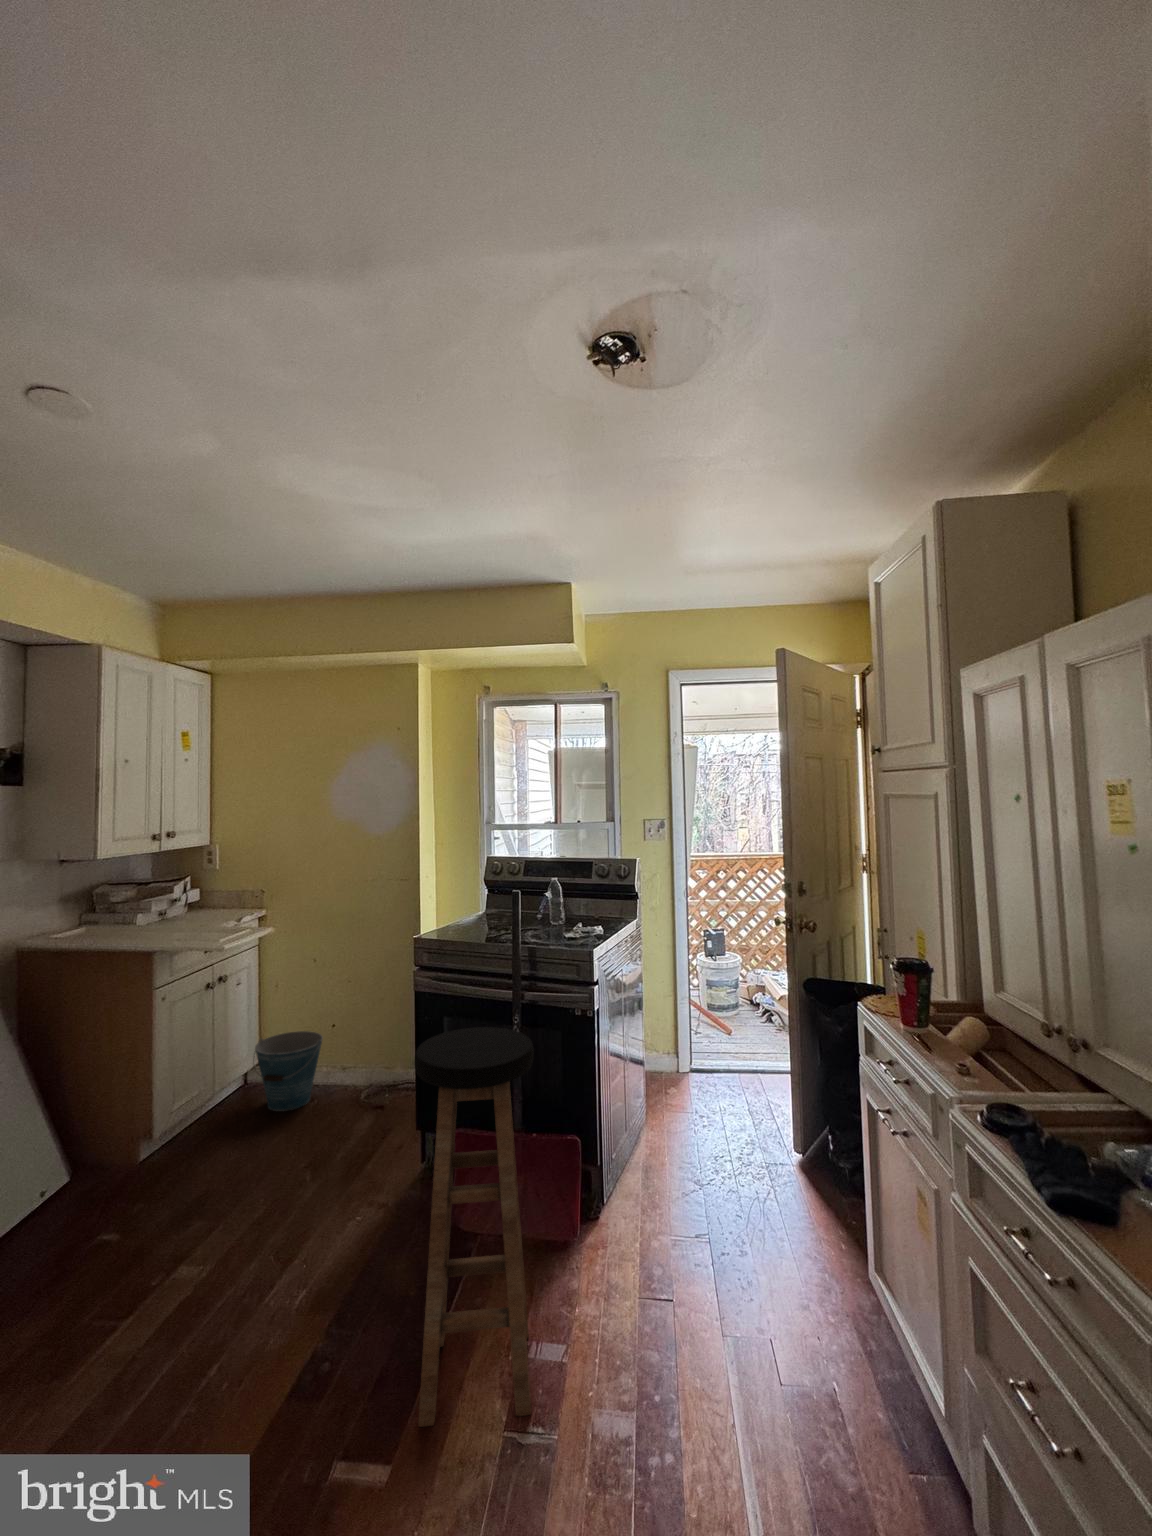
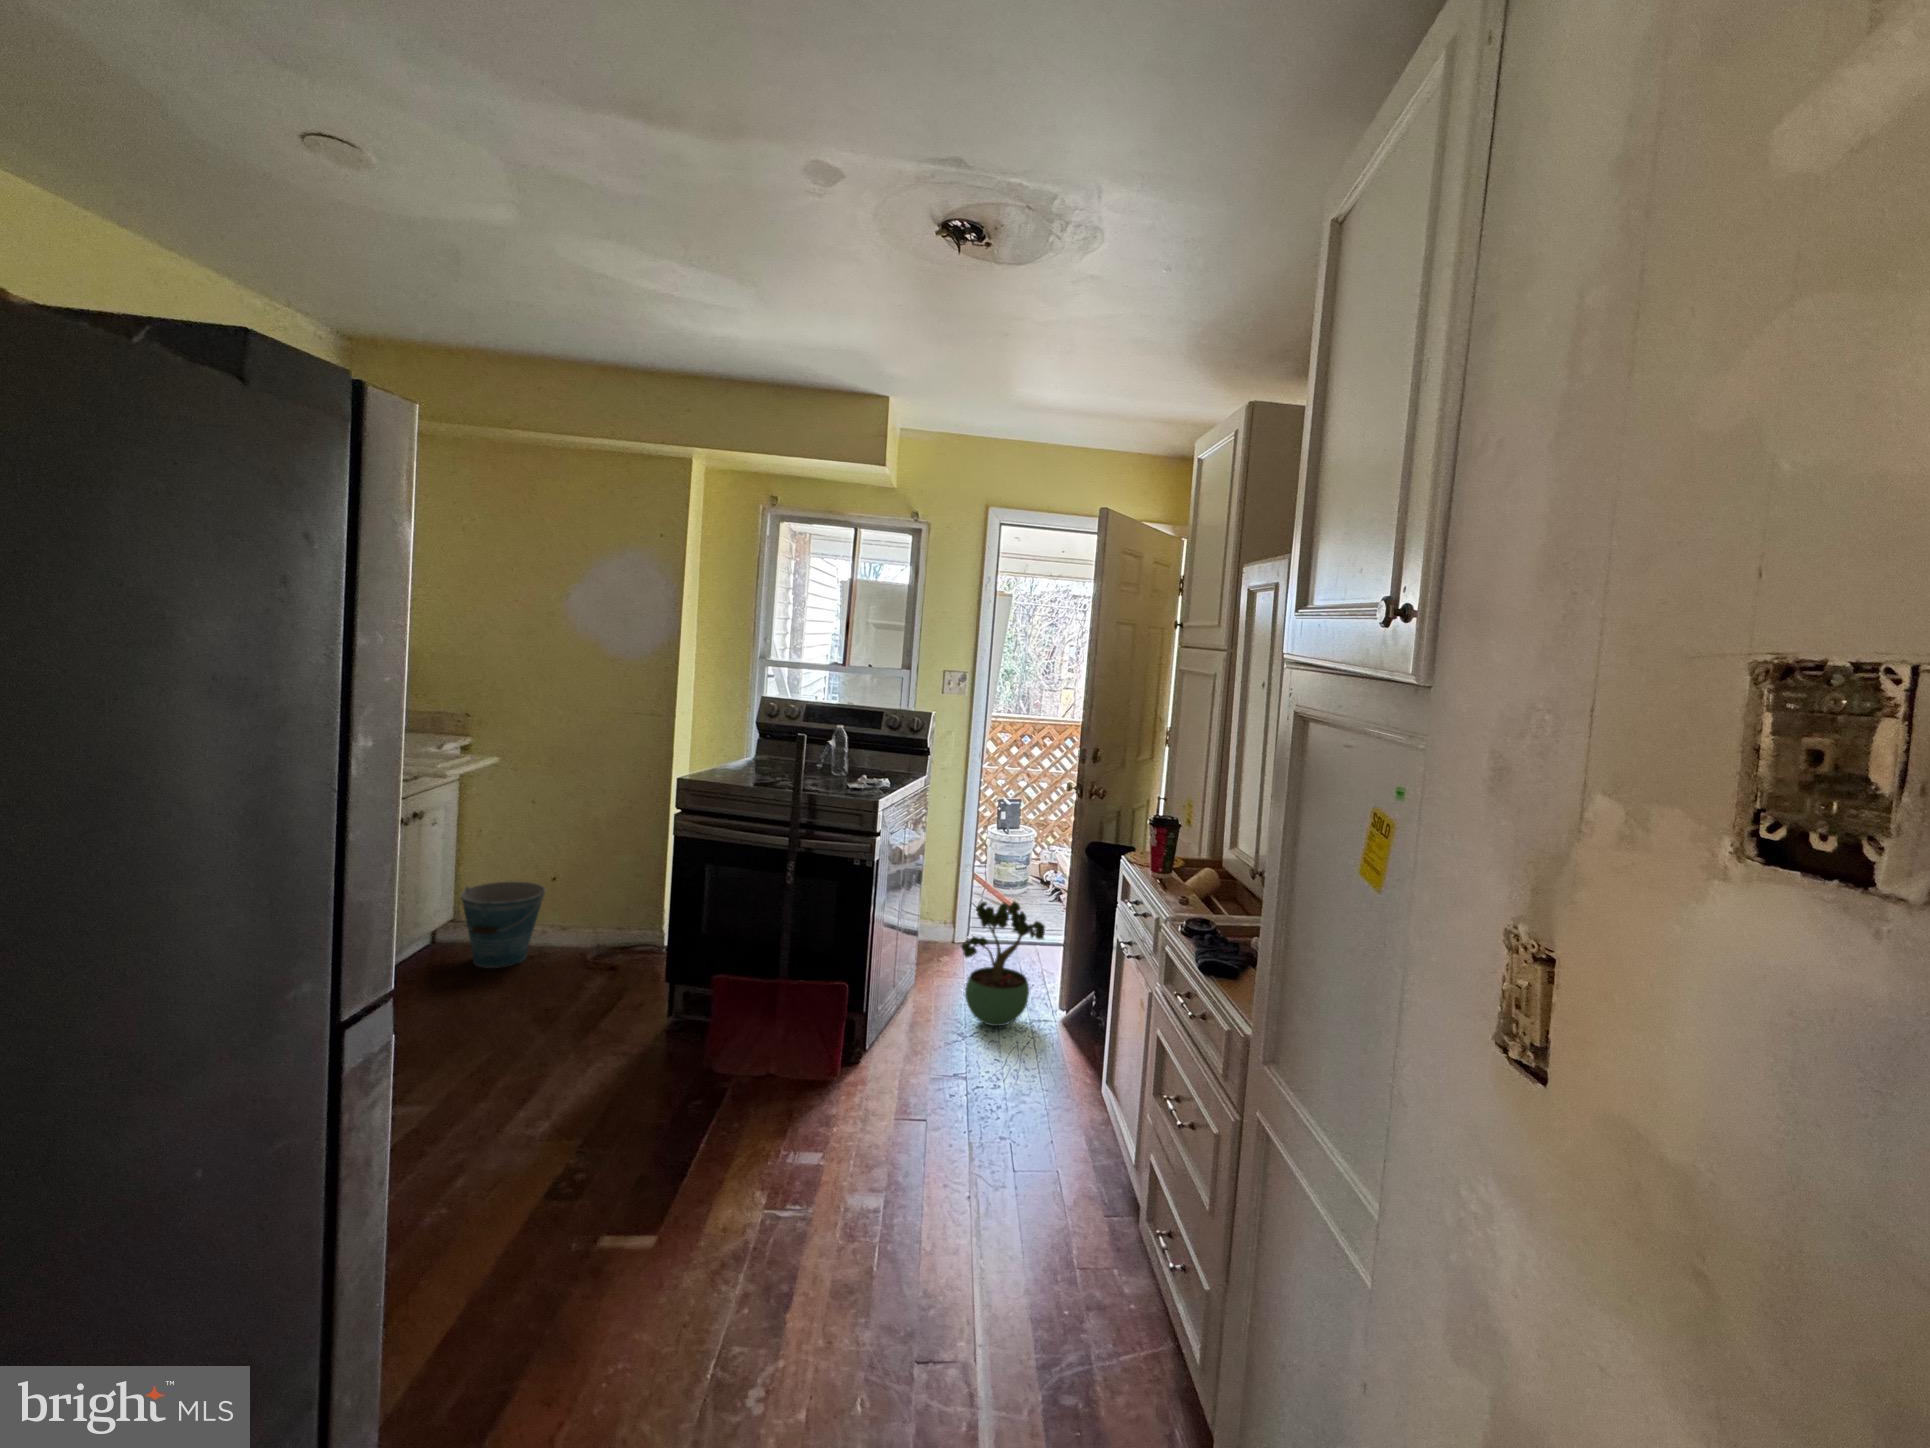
bar stool: present [415,1027,534,1427] -> none [683,863,817,1207]
potted plant: none [687,1039,772,1170] -> present [961,901,1045,1026]

